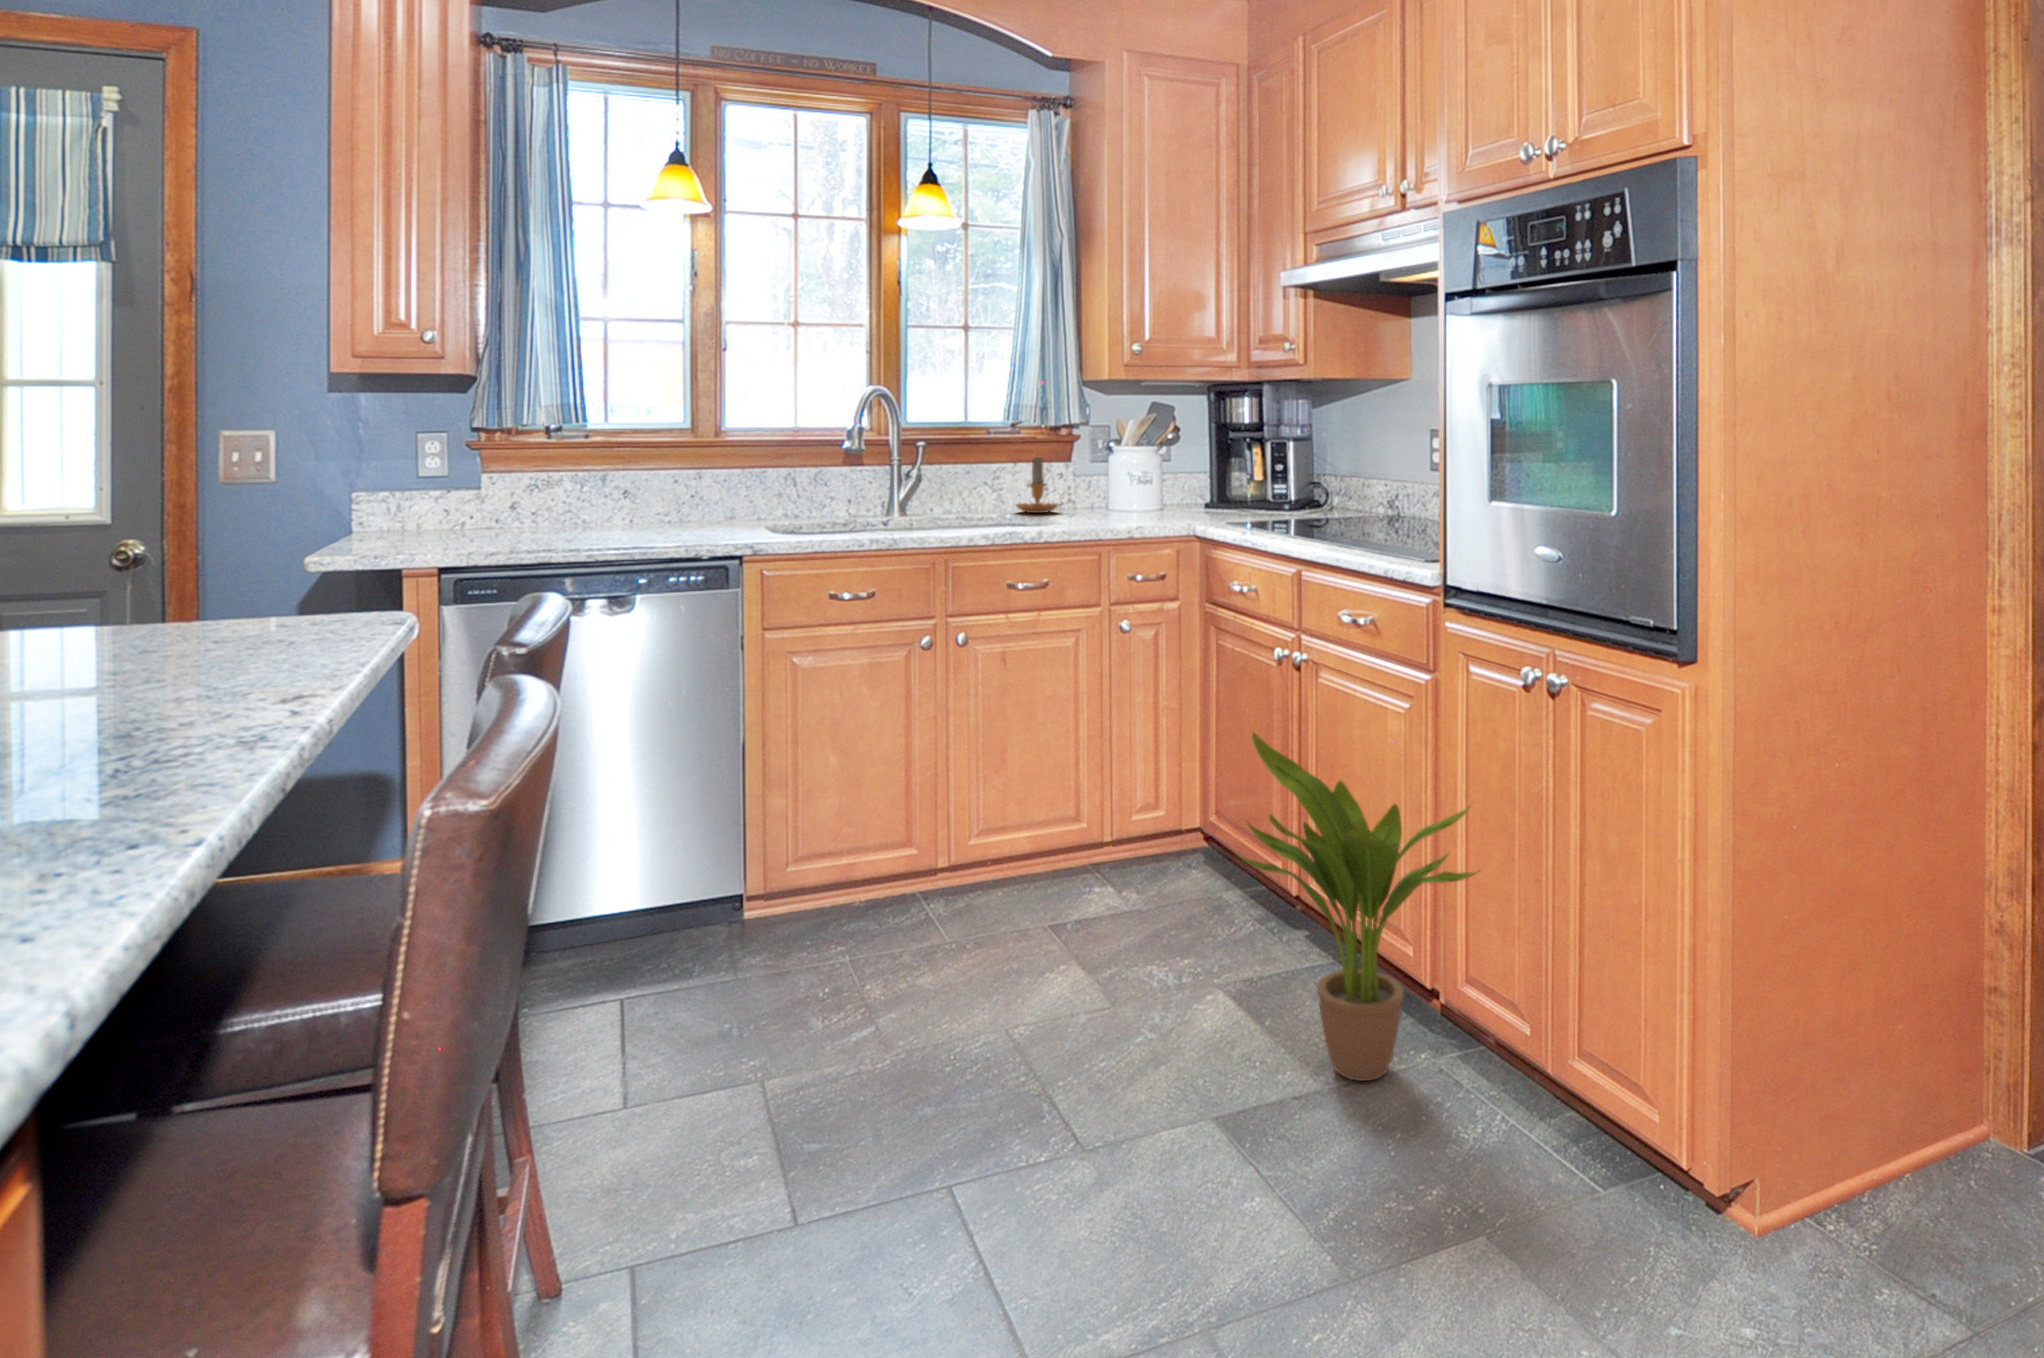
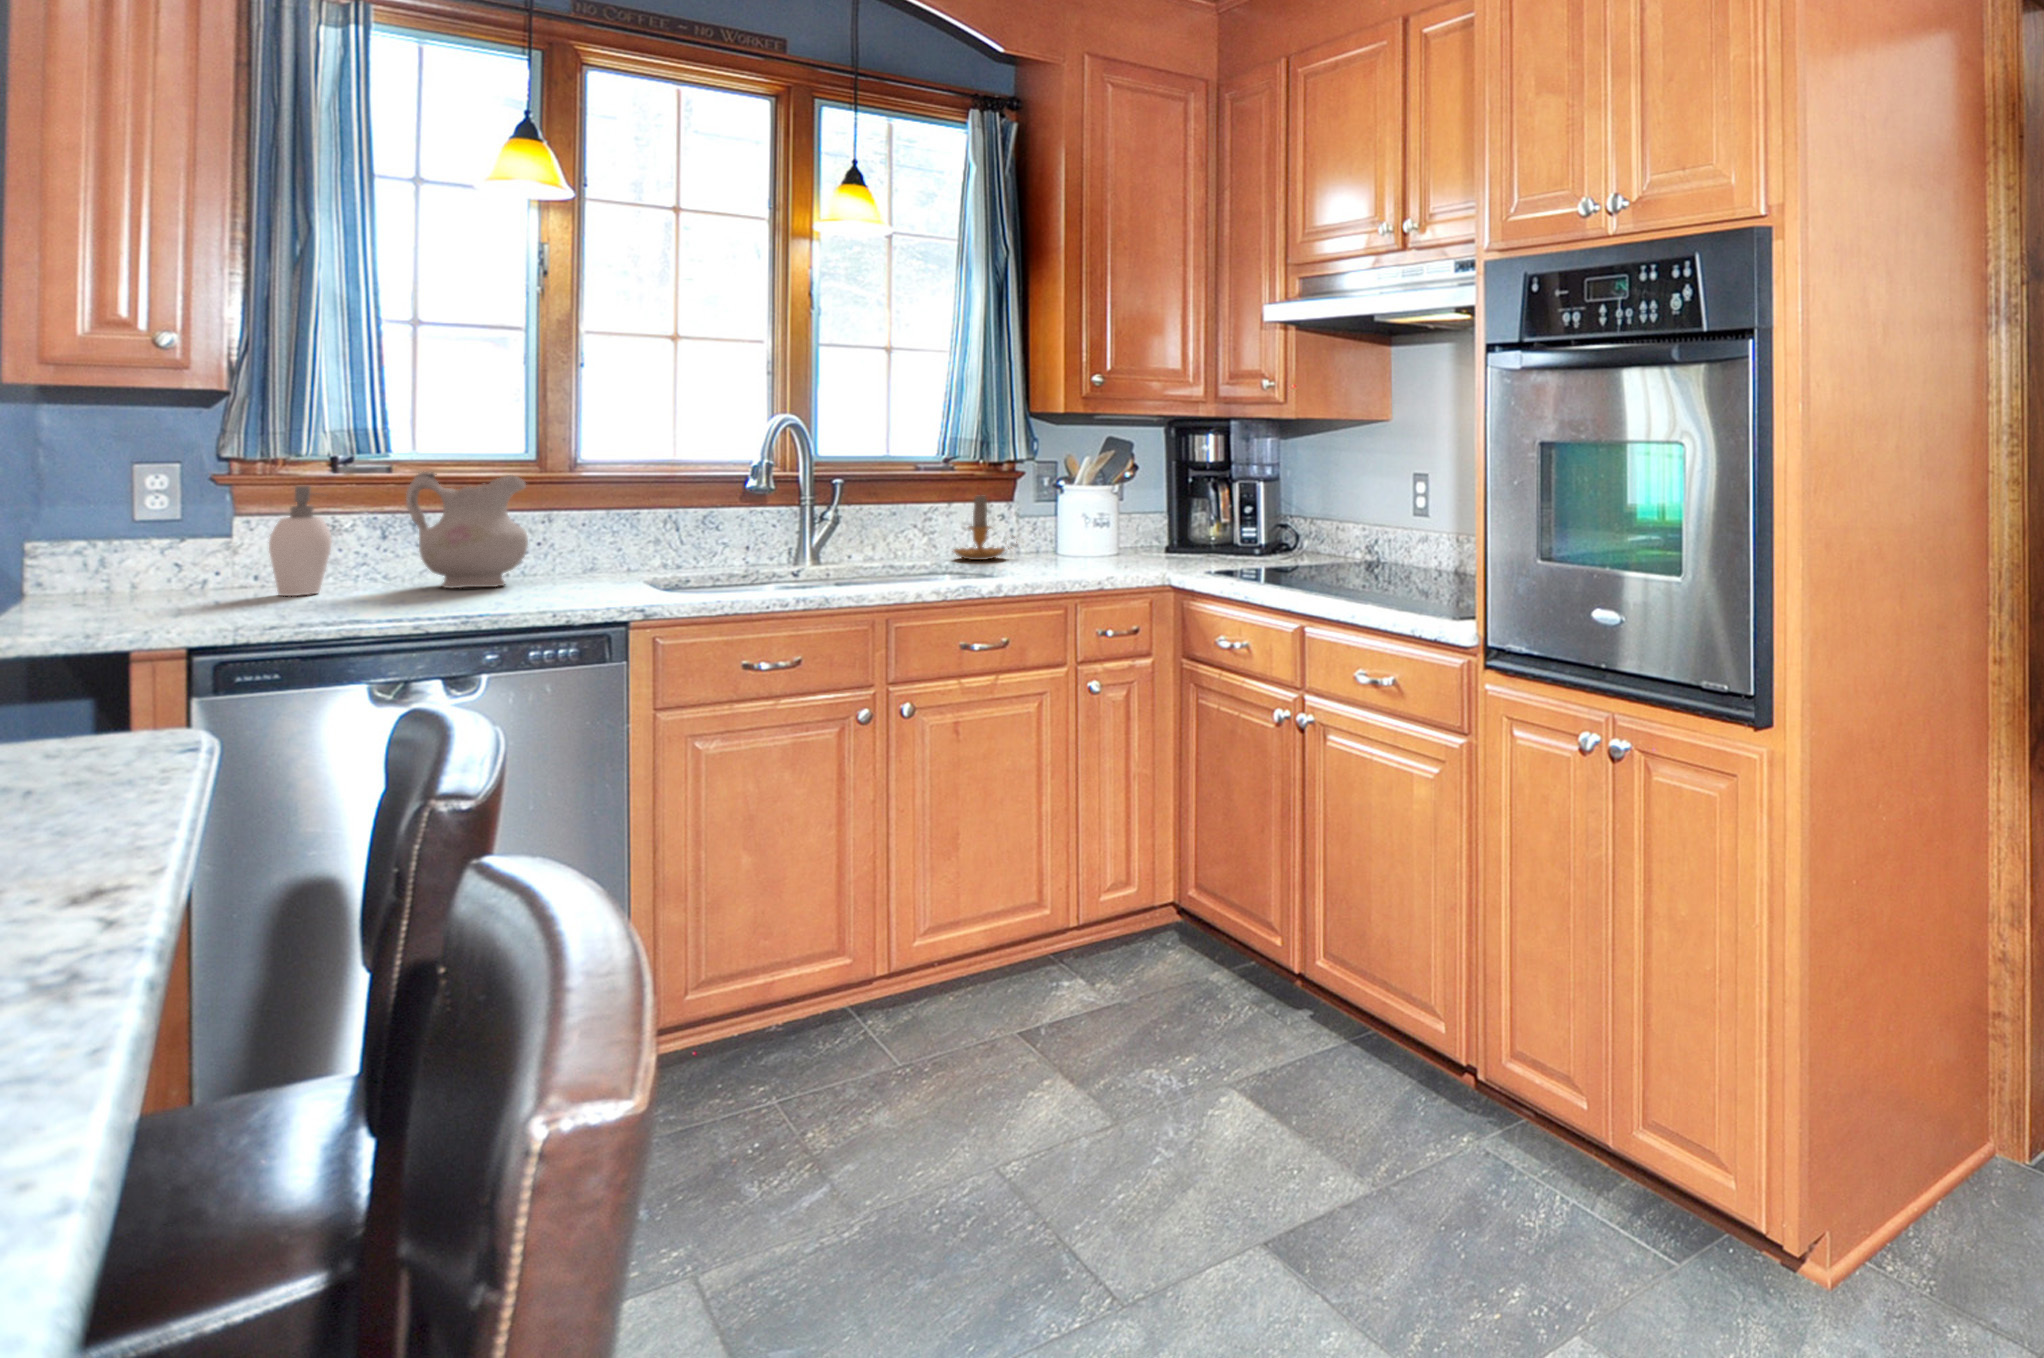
ceramic pitcher: none [598,433,683,526] -> present [406,472,528,588]
soap dispenser: none [506,444,548,529] -> present [269,486,332,596]
potted plant: present [1241,733,1480,1081] -> none [1267,812,1533,1181]

